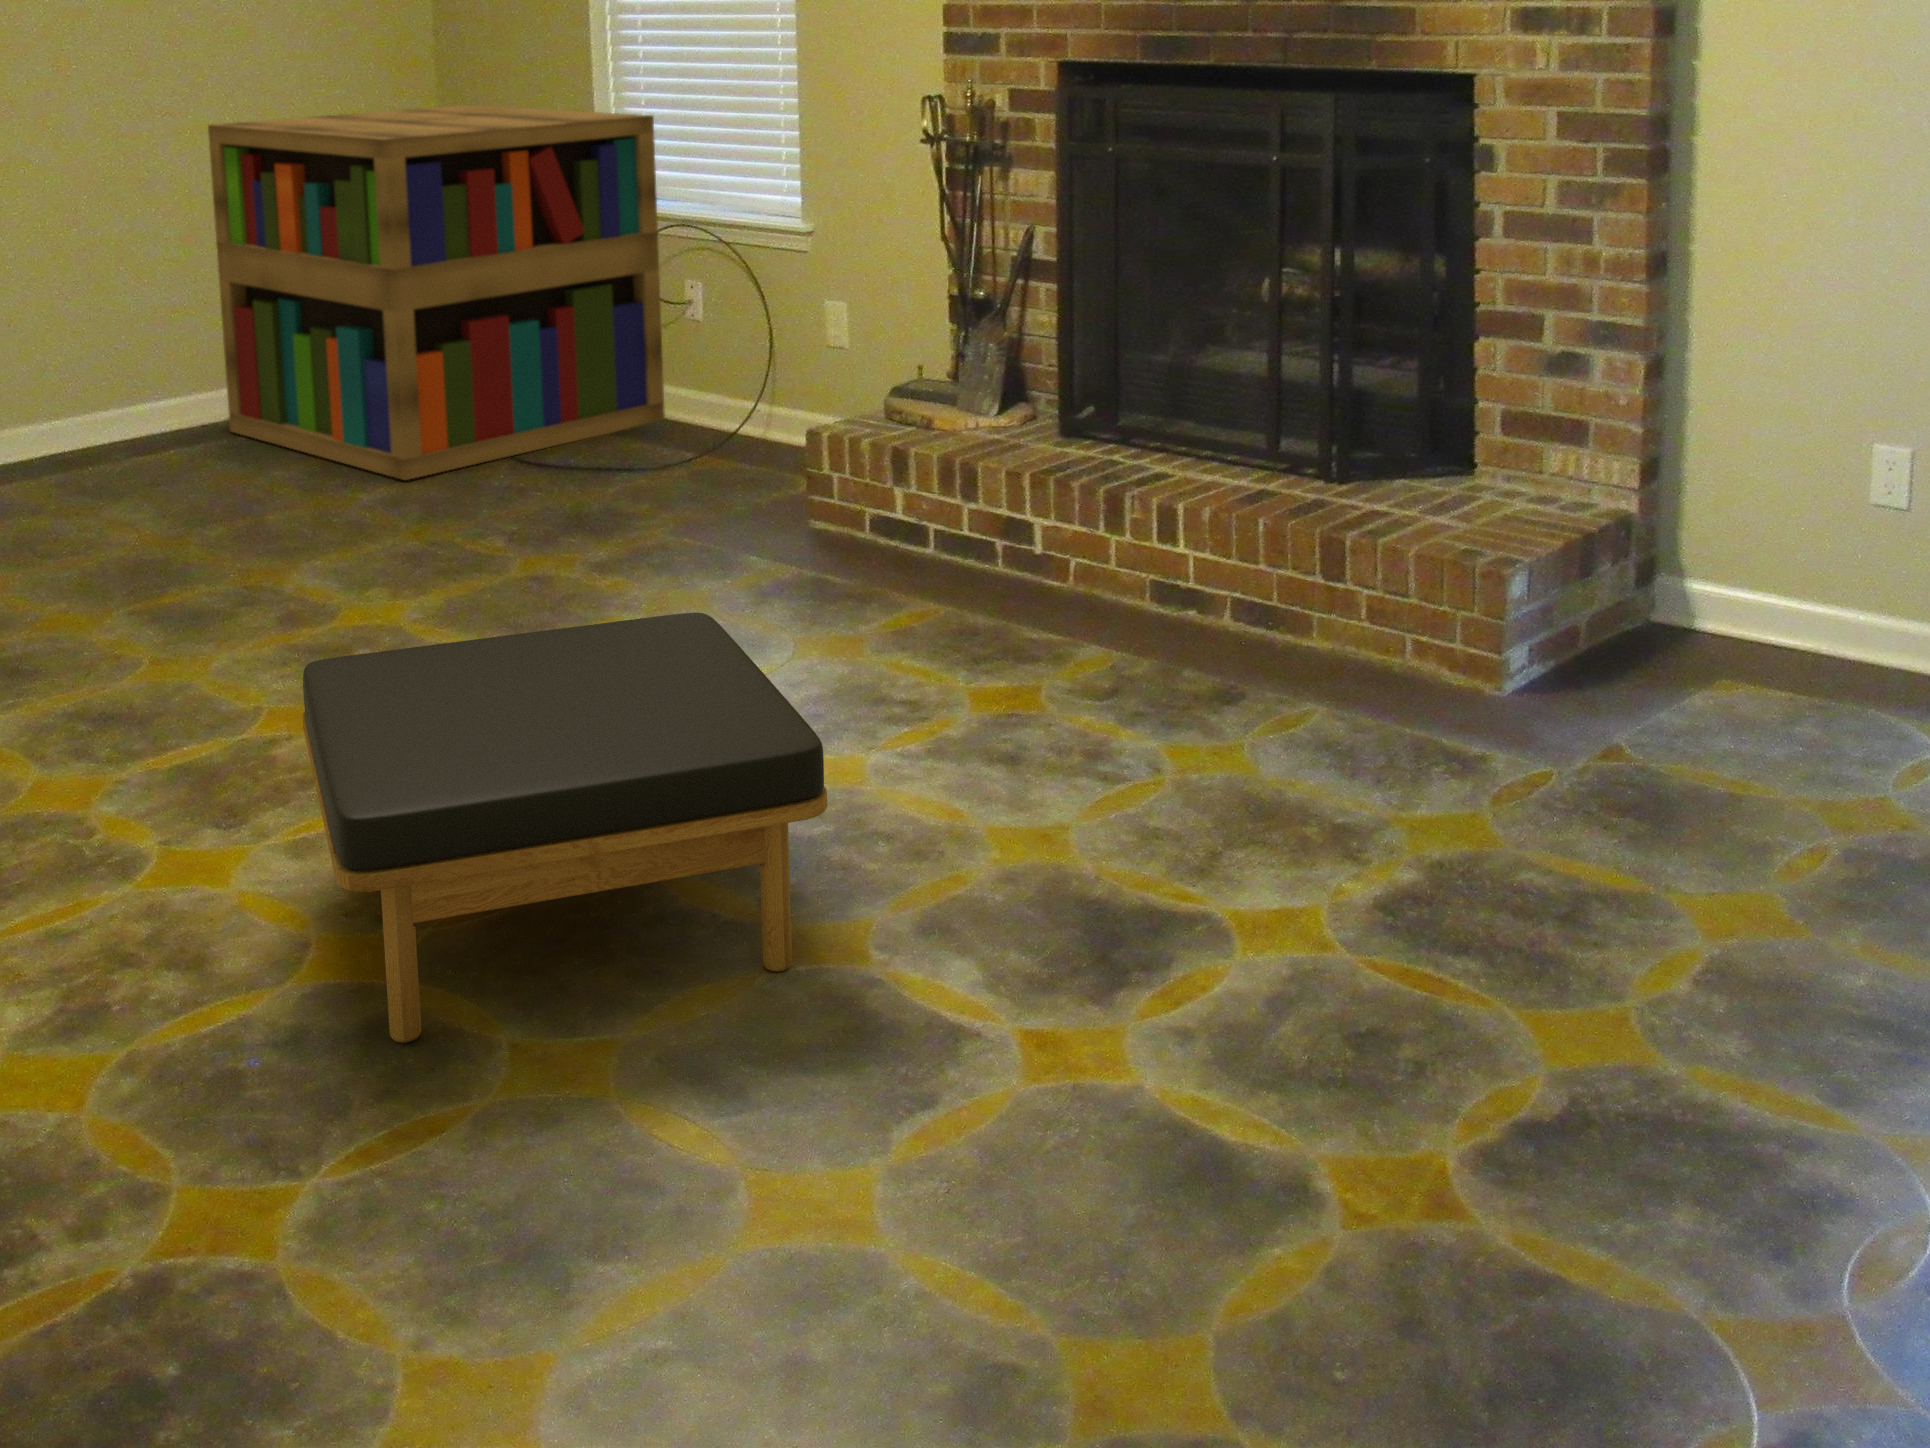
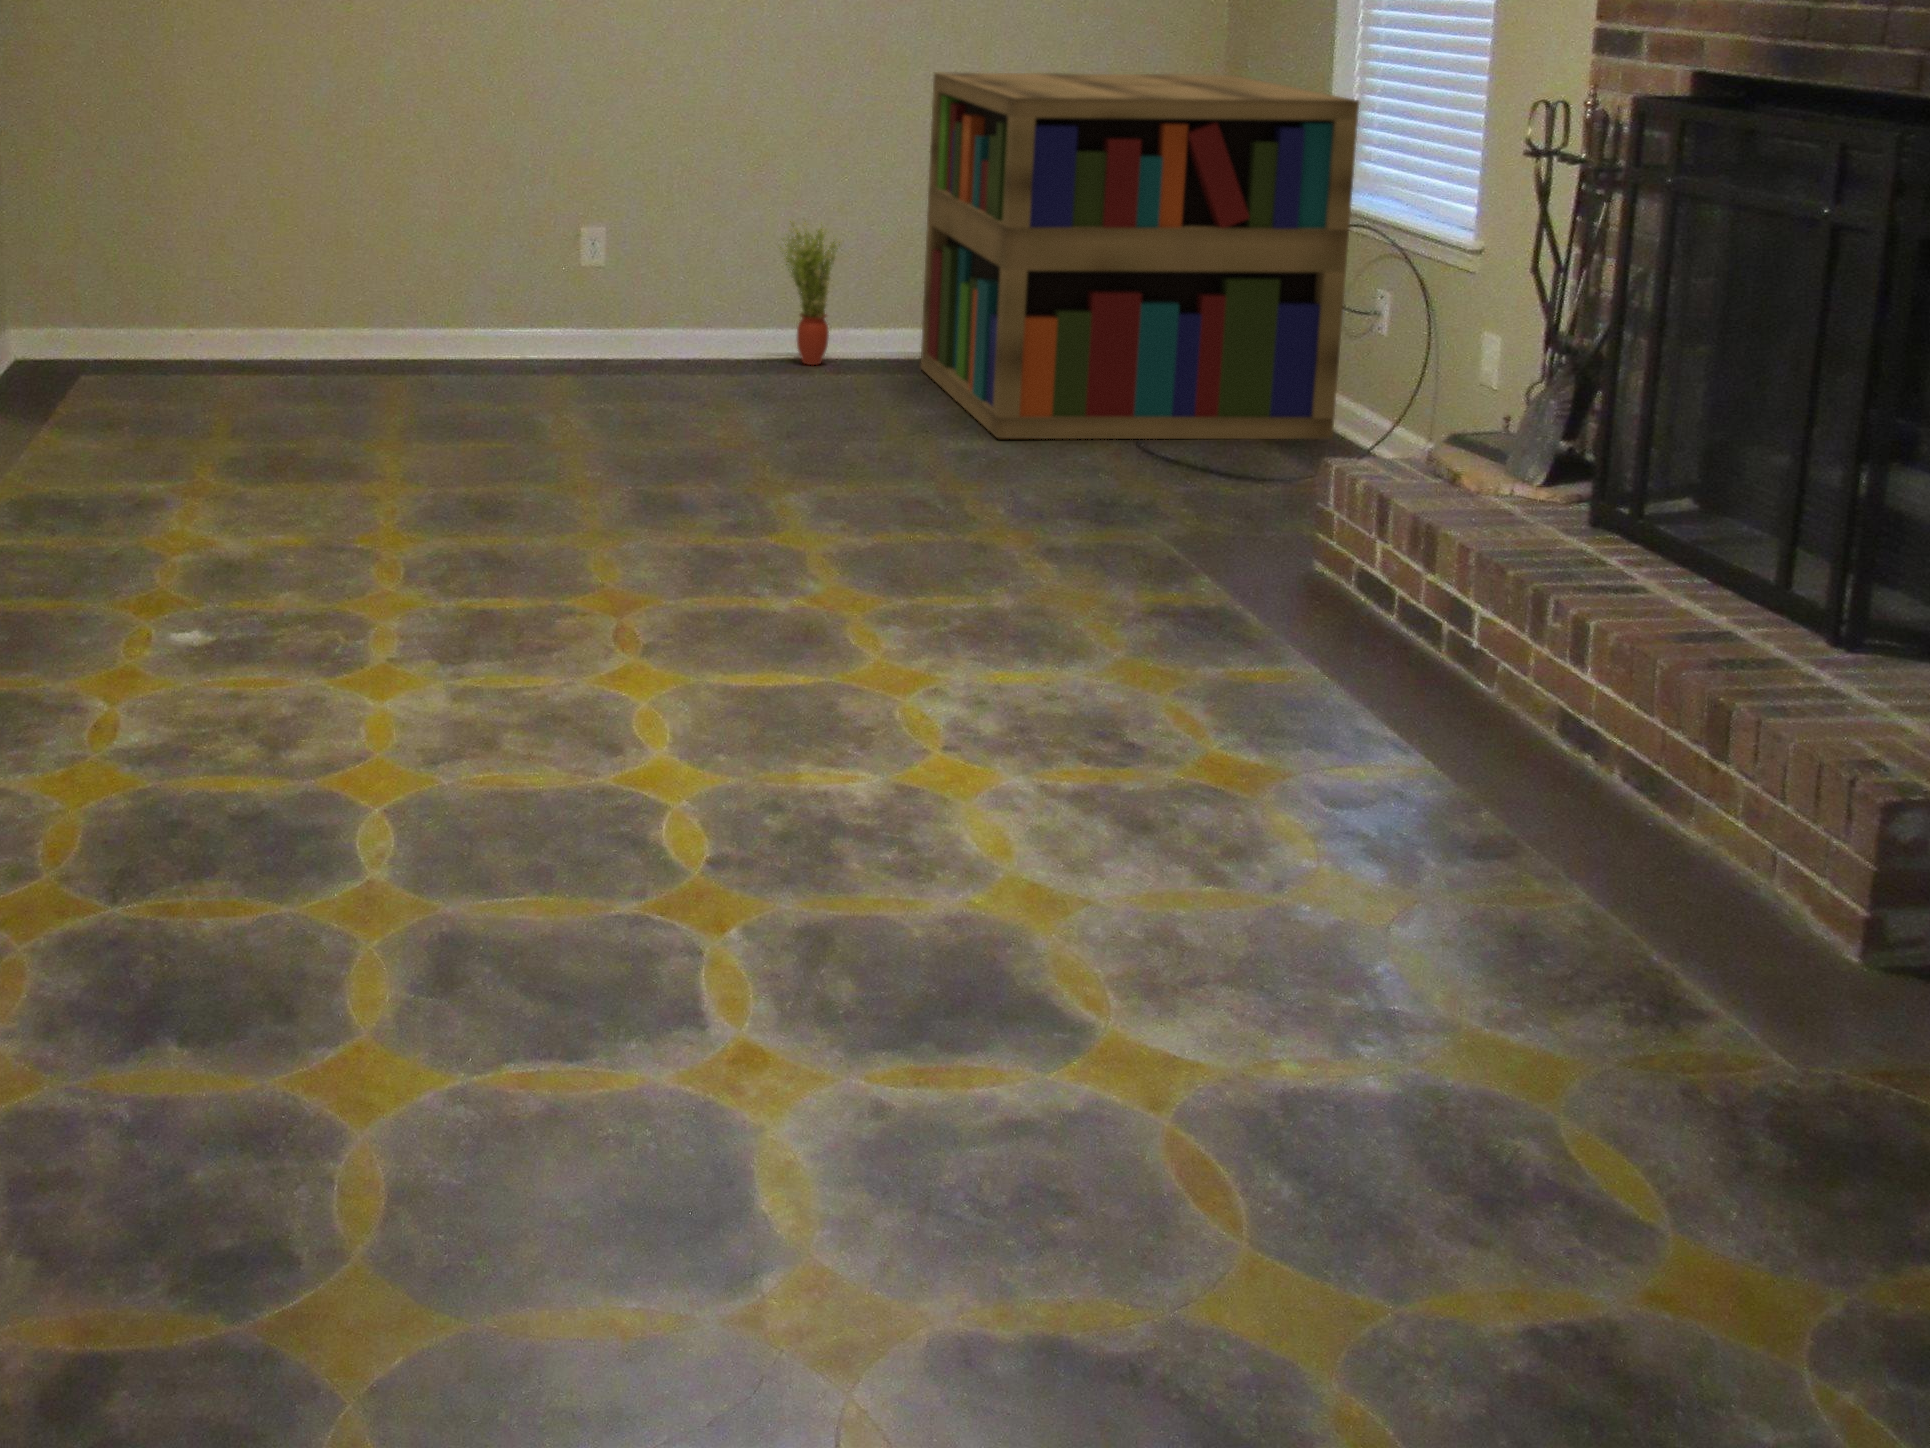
potted plant: none [61,294,134,450] -> present [780,221,841,365]
ottoman: present [303,613,827,1042] -> none [324,520,840,884]

